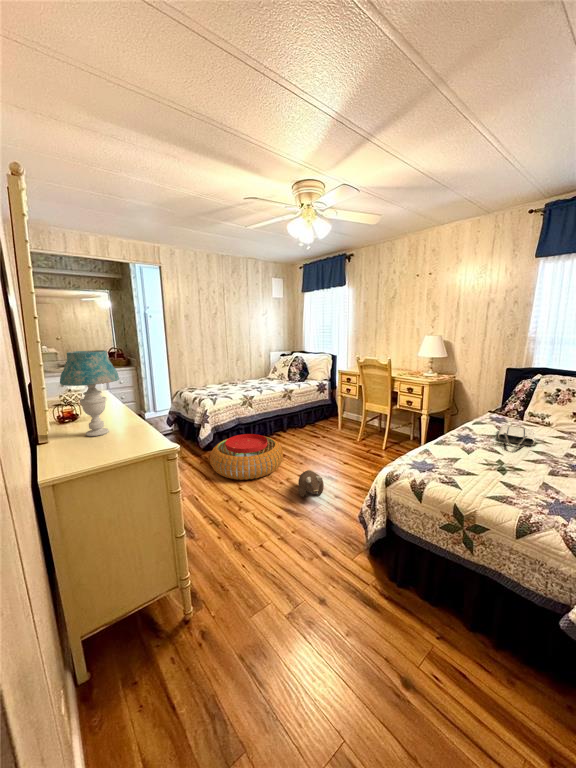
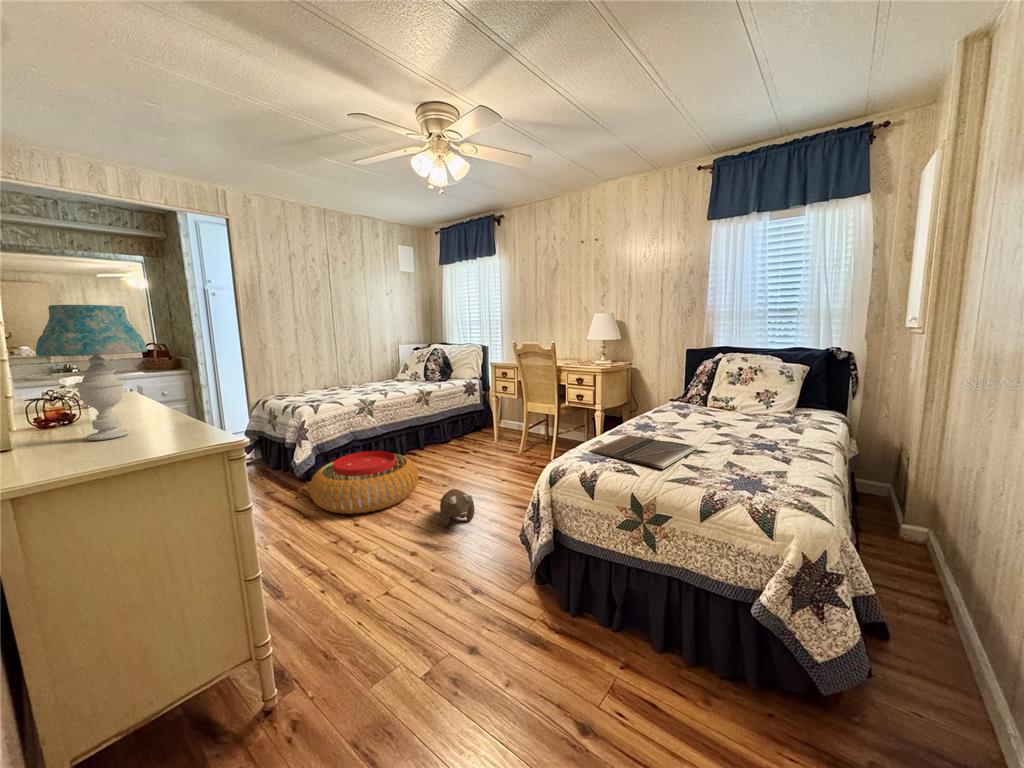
tote bag: present [498,425,535,448] -> none [680,410,719,431]
laptop: none [418,446,514,485] -> present [589,435,697,469]

